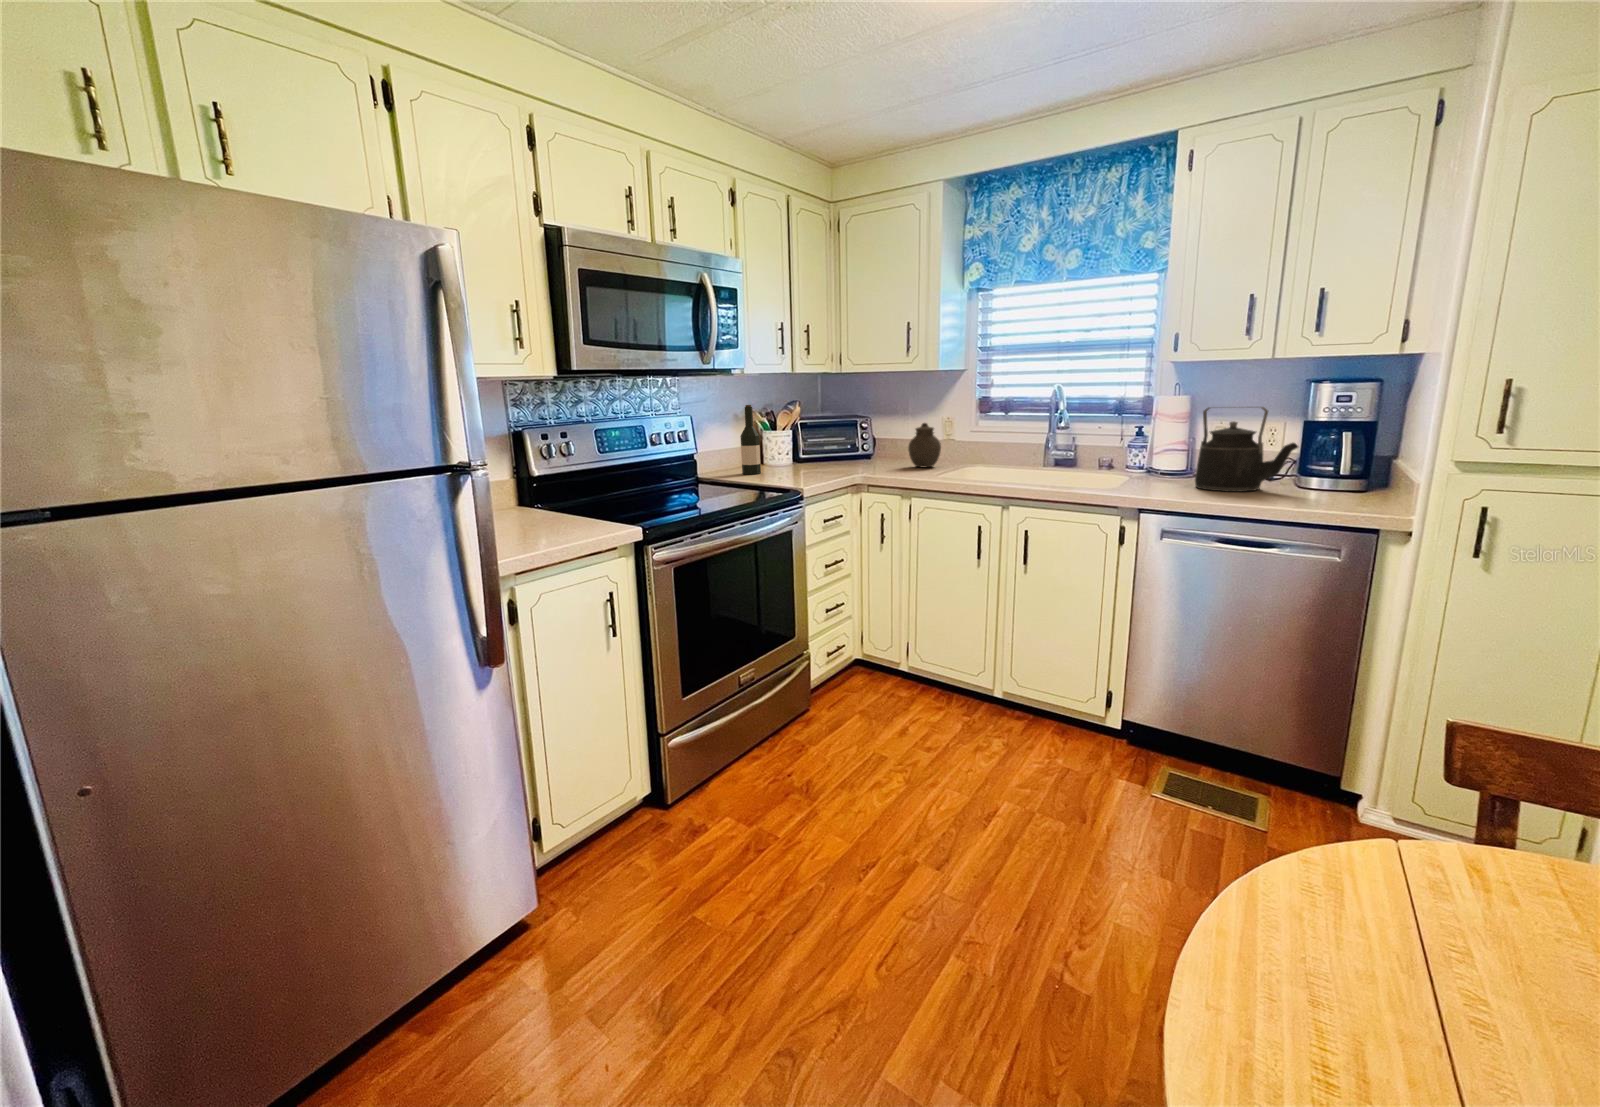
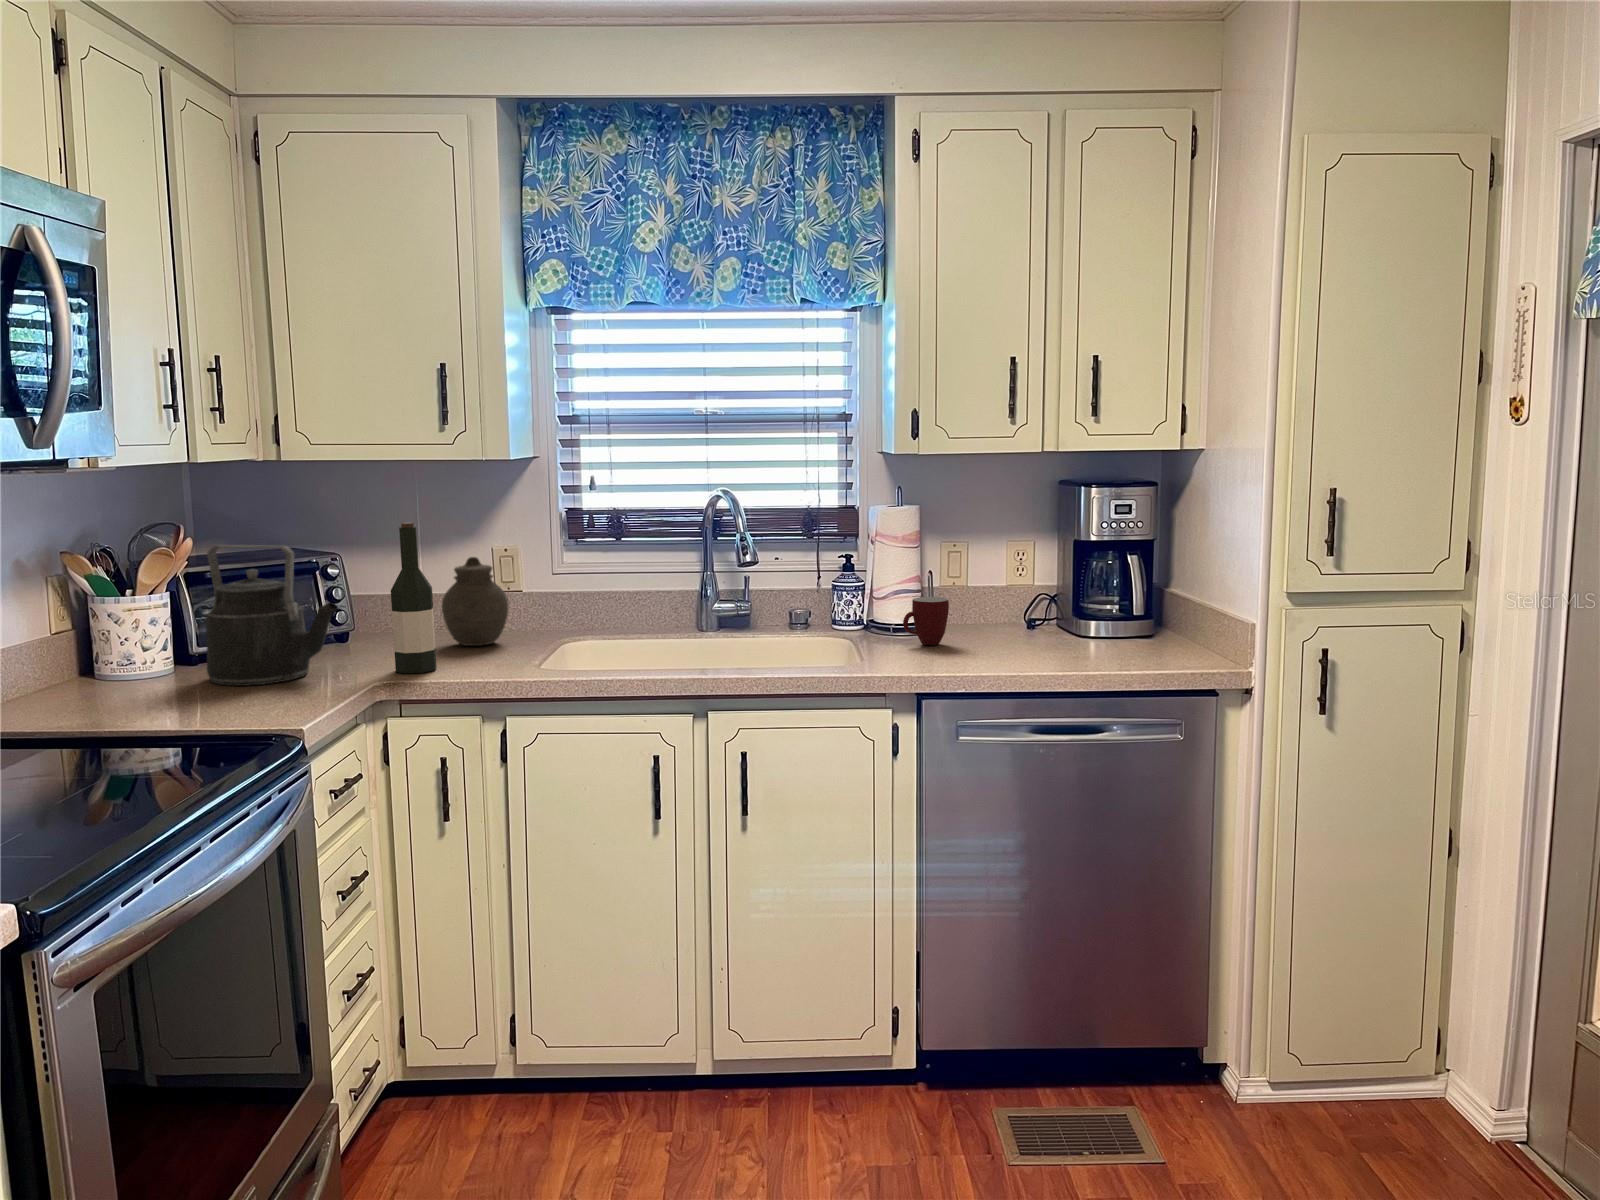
wine bottle: present [740,405,761,474] -> present [391,523,437,674]
kettle: present [1195,407,1298,492] -> present [206,545,338,686]
mug: none [1153,451,1187,480] -> present [903,597,949,645]

